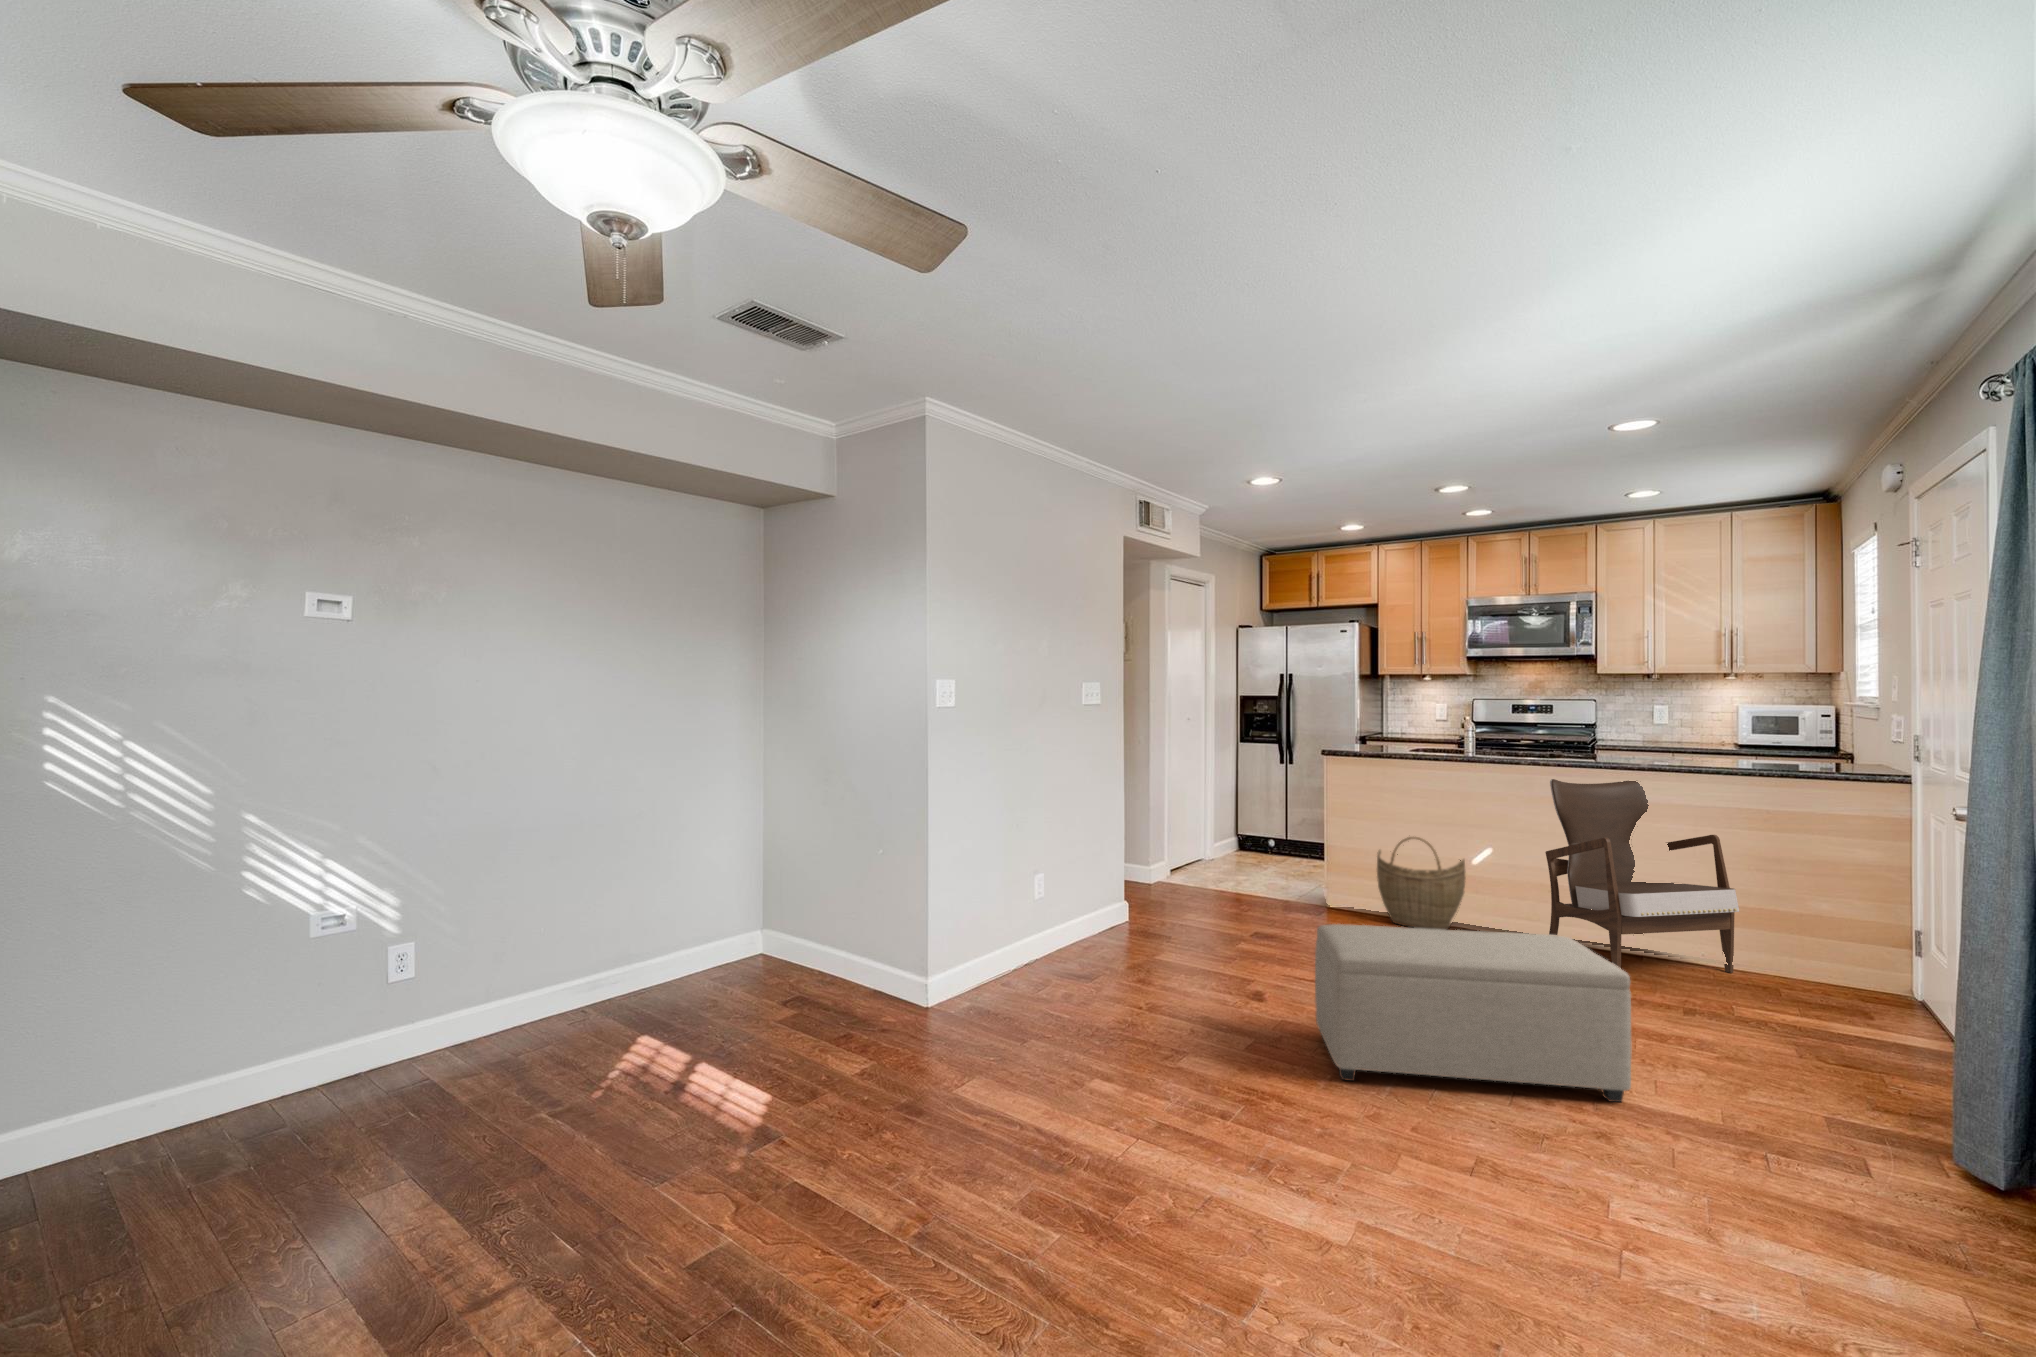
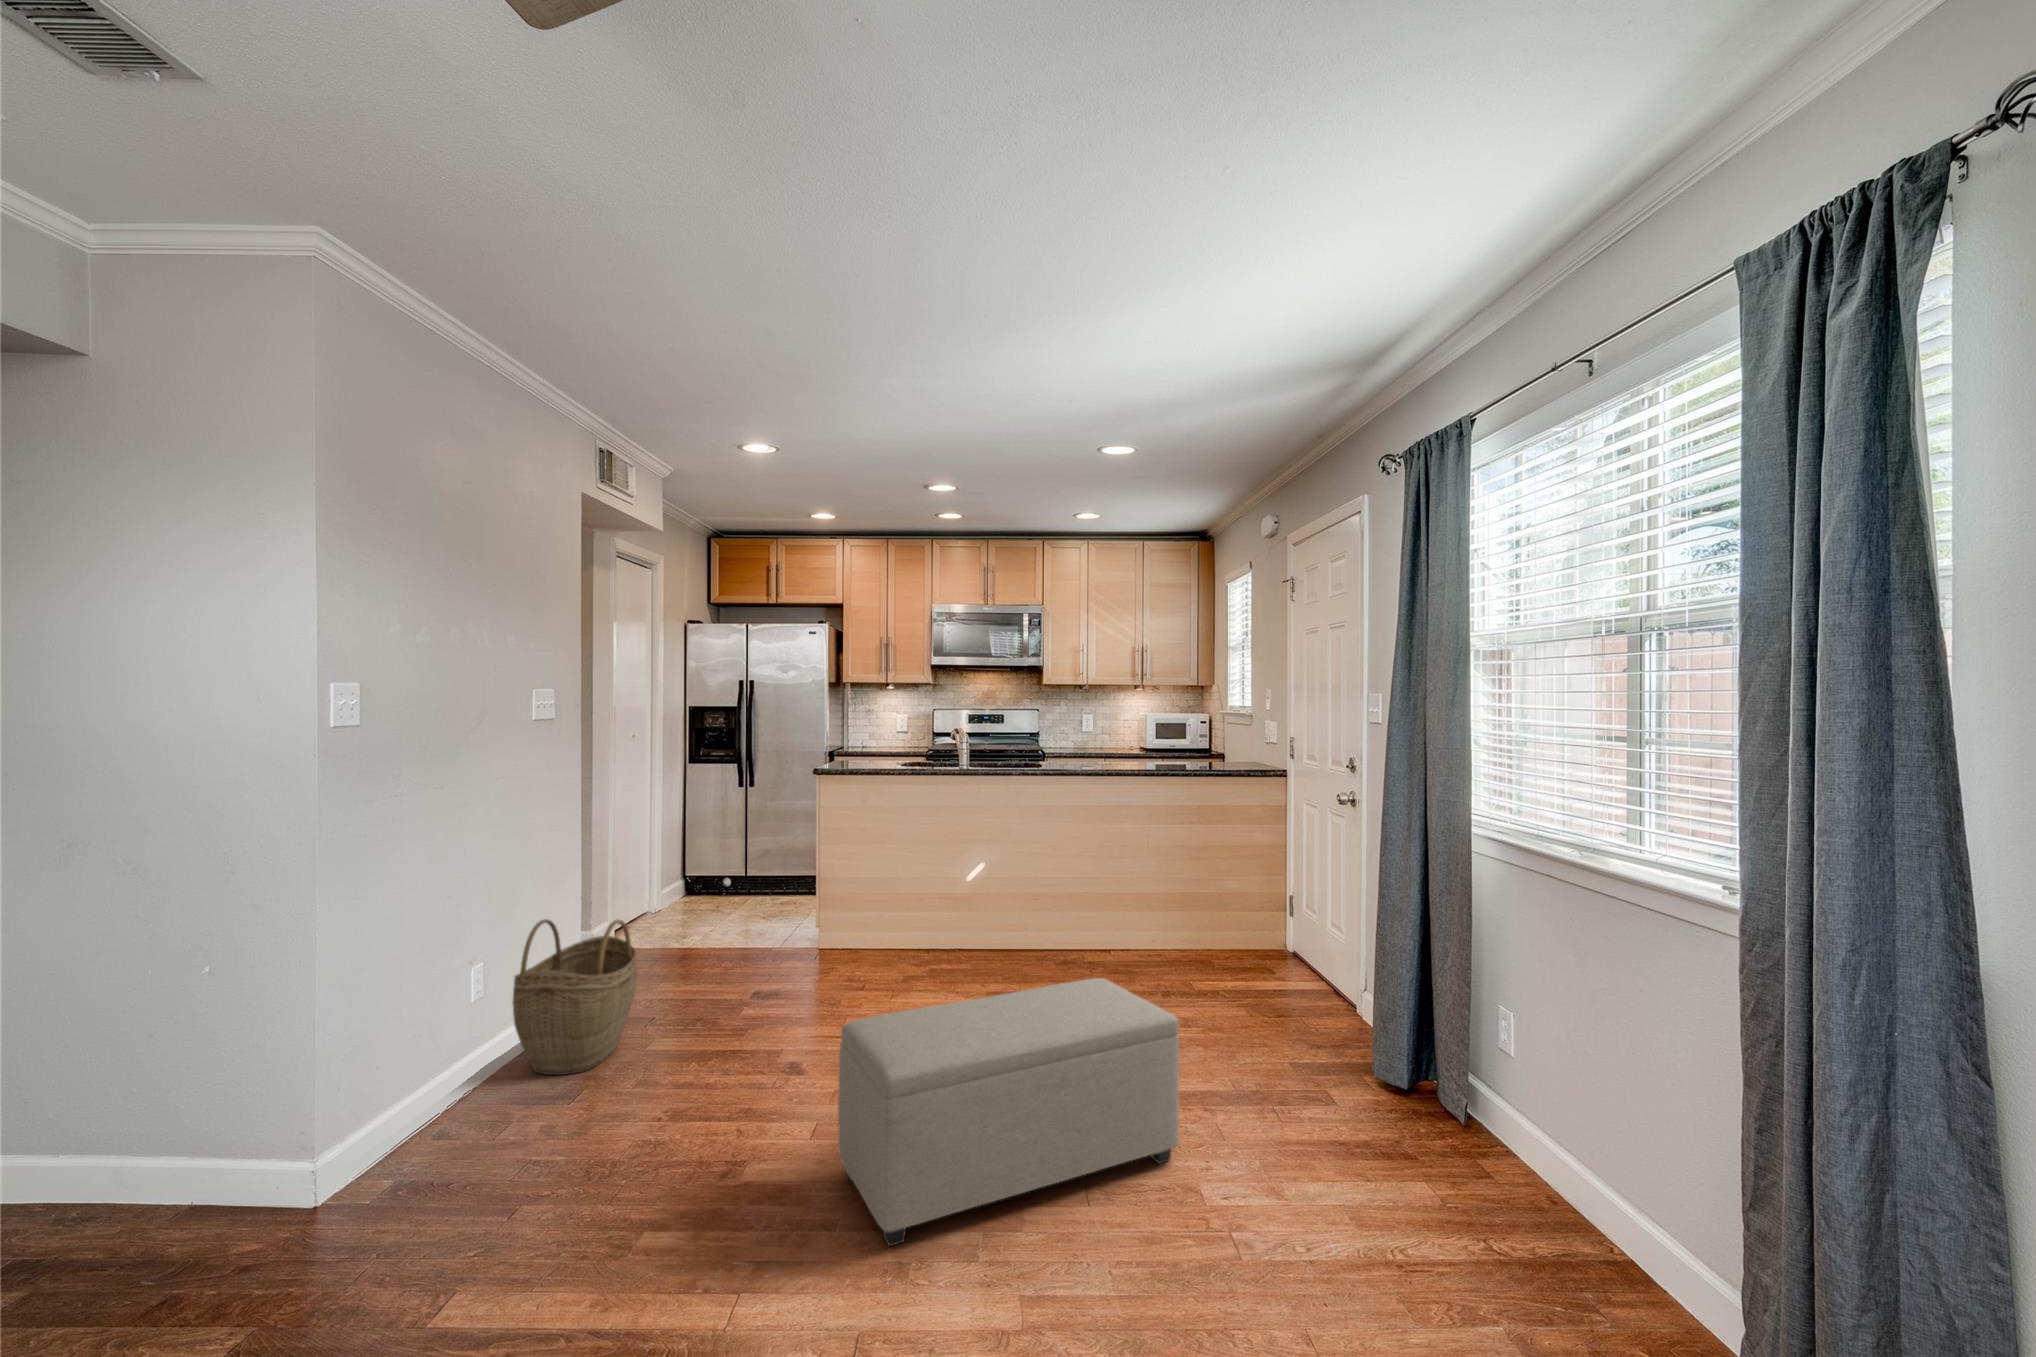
armchair: present [1545,779,1739,973] -> none [1032,789,1185,994]
woven basket: present [1377,837,1465,930] -> present [513,919,637,1075]

